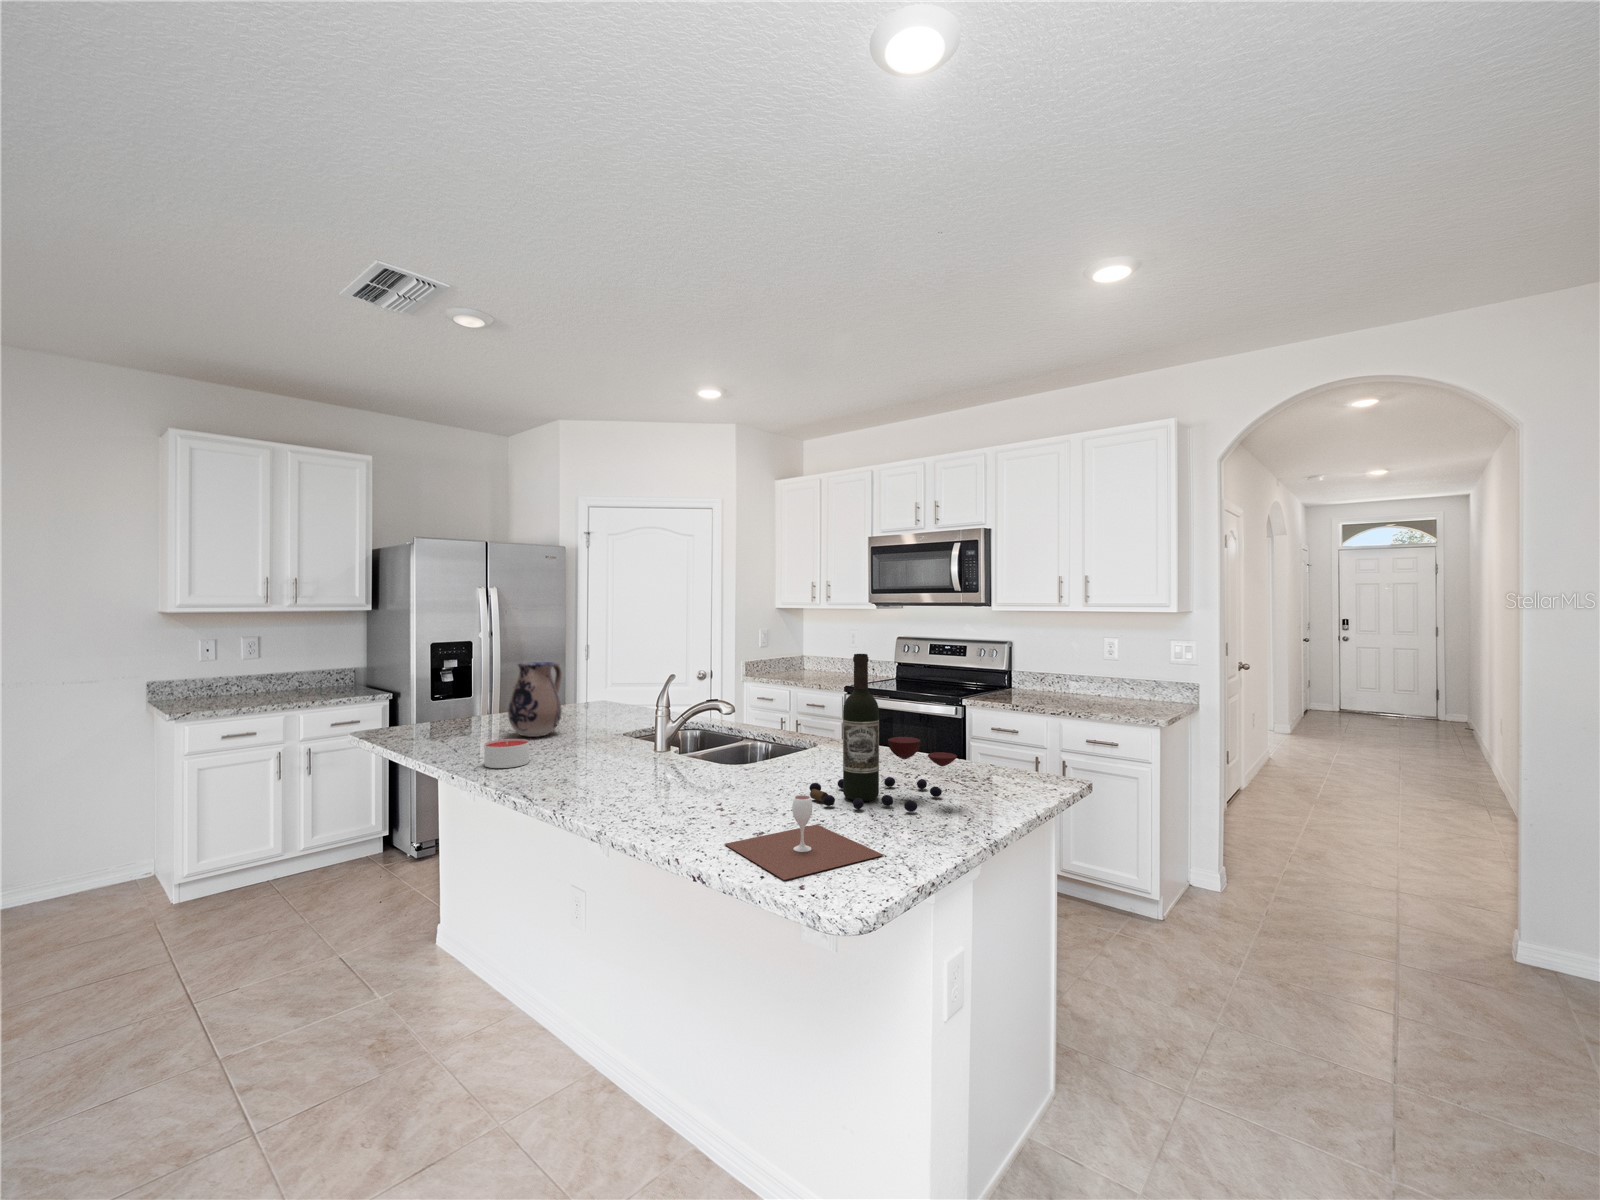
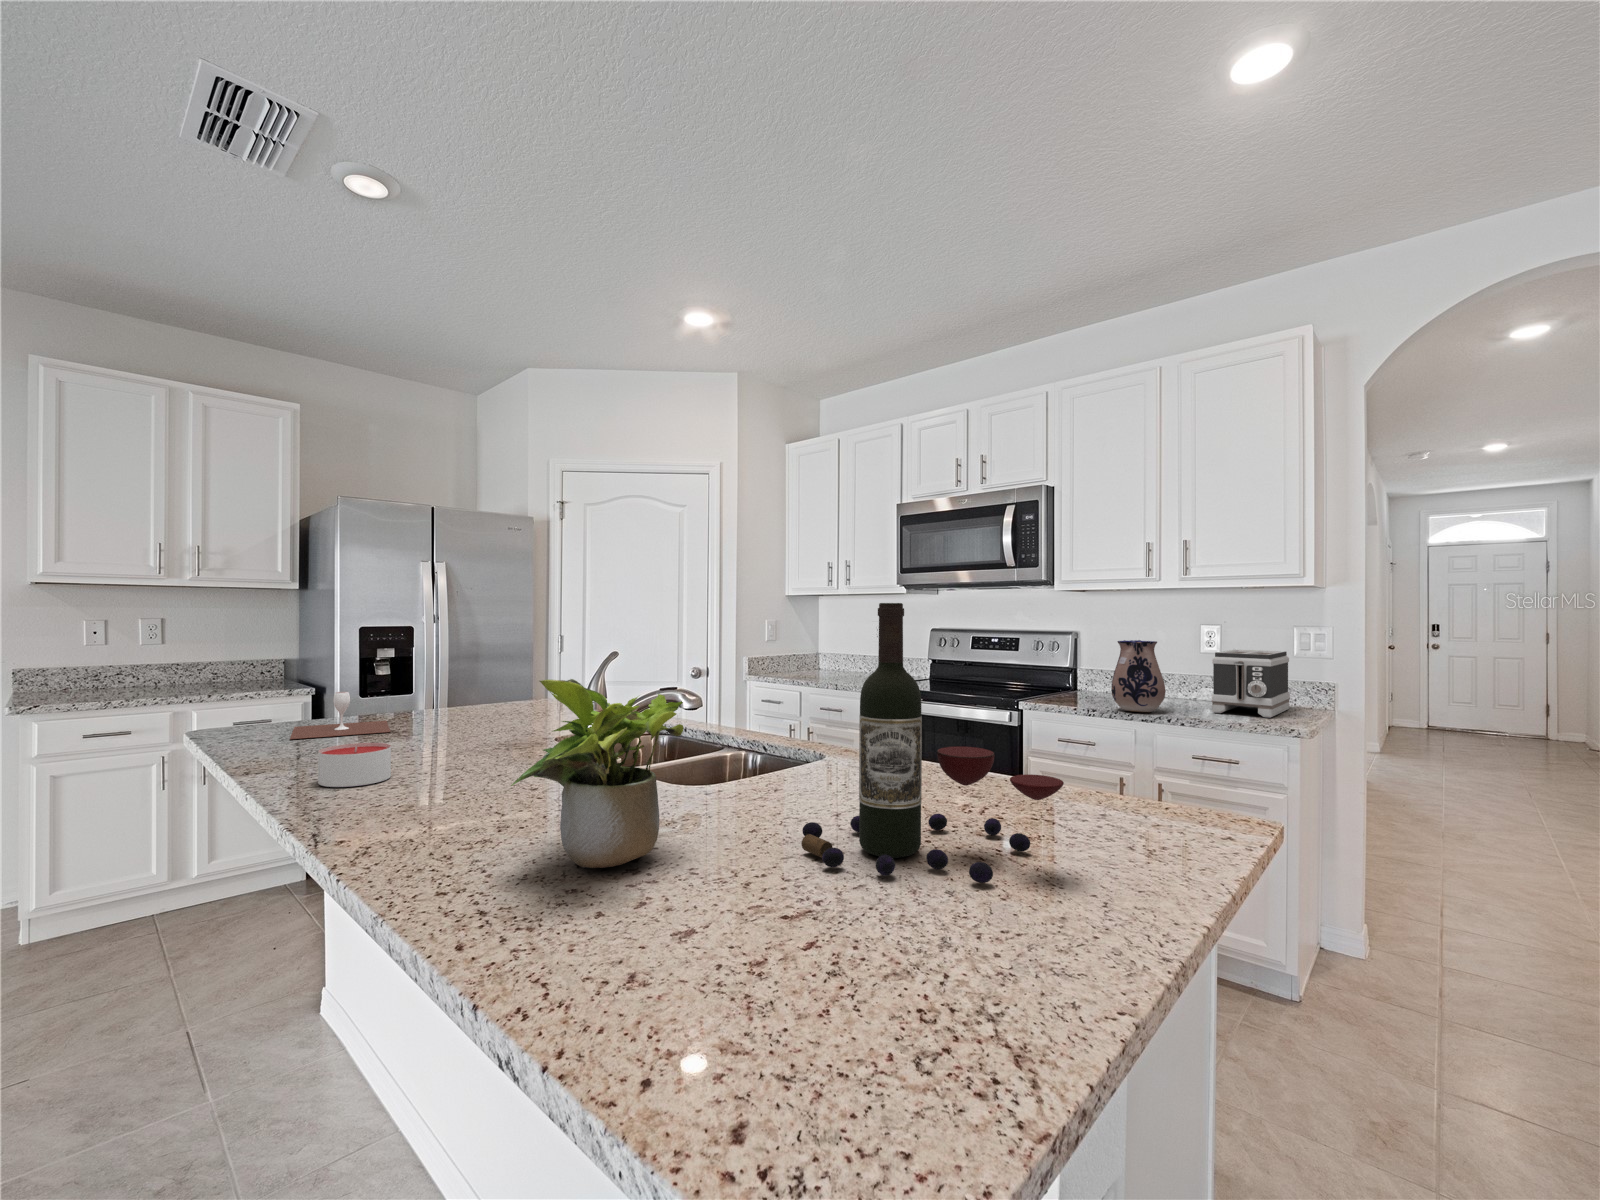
toaster: none [1105,657,1167,710] -> present [1211,650,1290,718]
ceramic pitcher: present [508,662,562,737] -> present [1111,640,1166,712]
potted plant: none [648,700,740,809] -> present [511,679,684,869]
wine glass: present [725,795,883,880] -> present [290,692,390,739]

